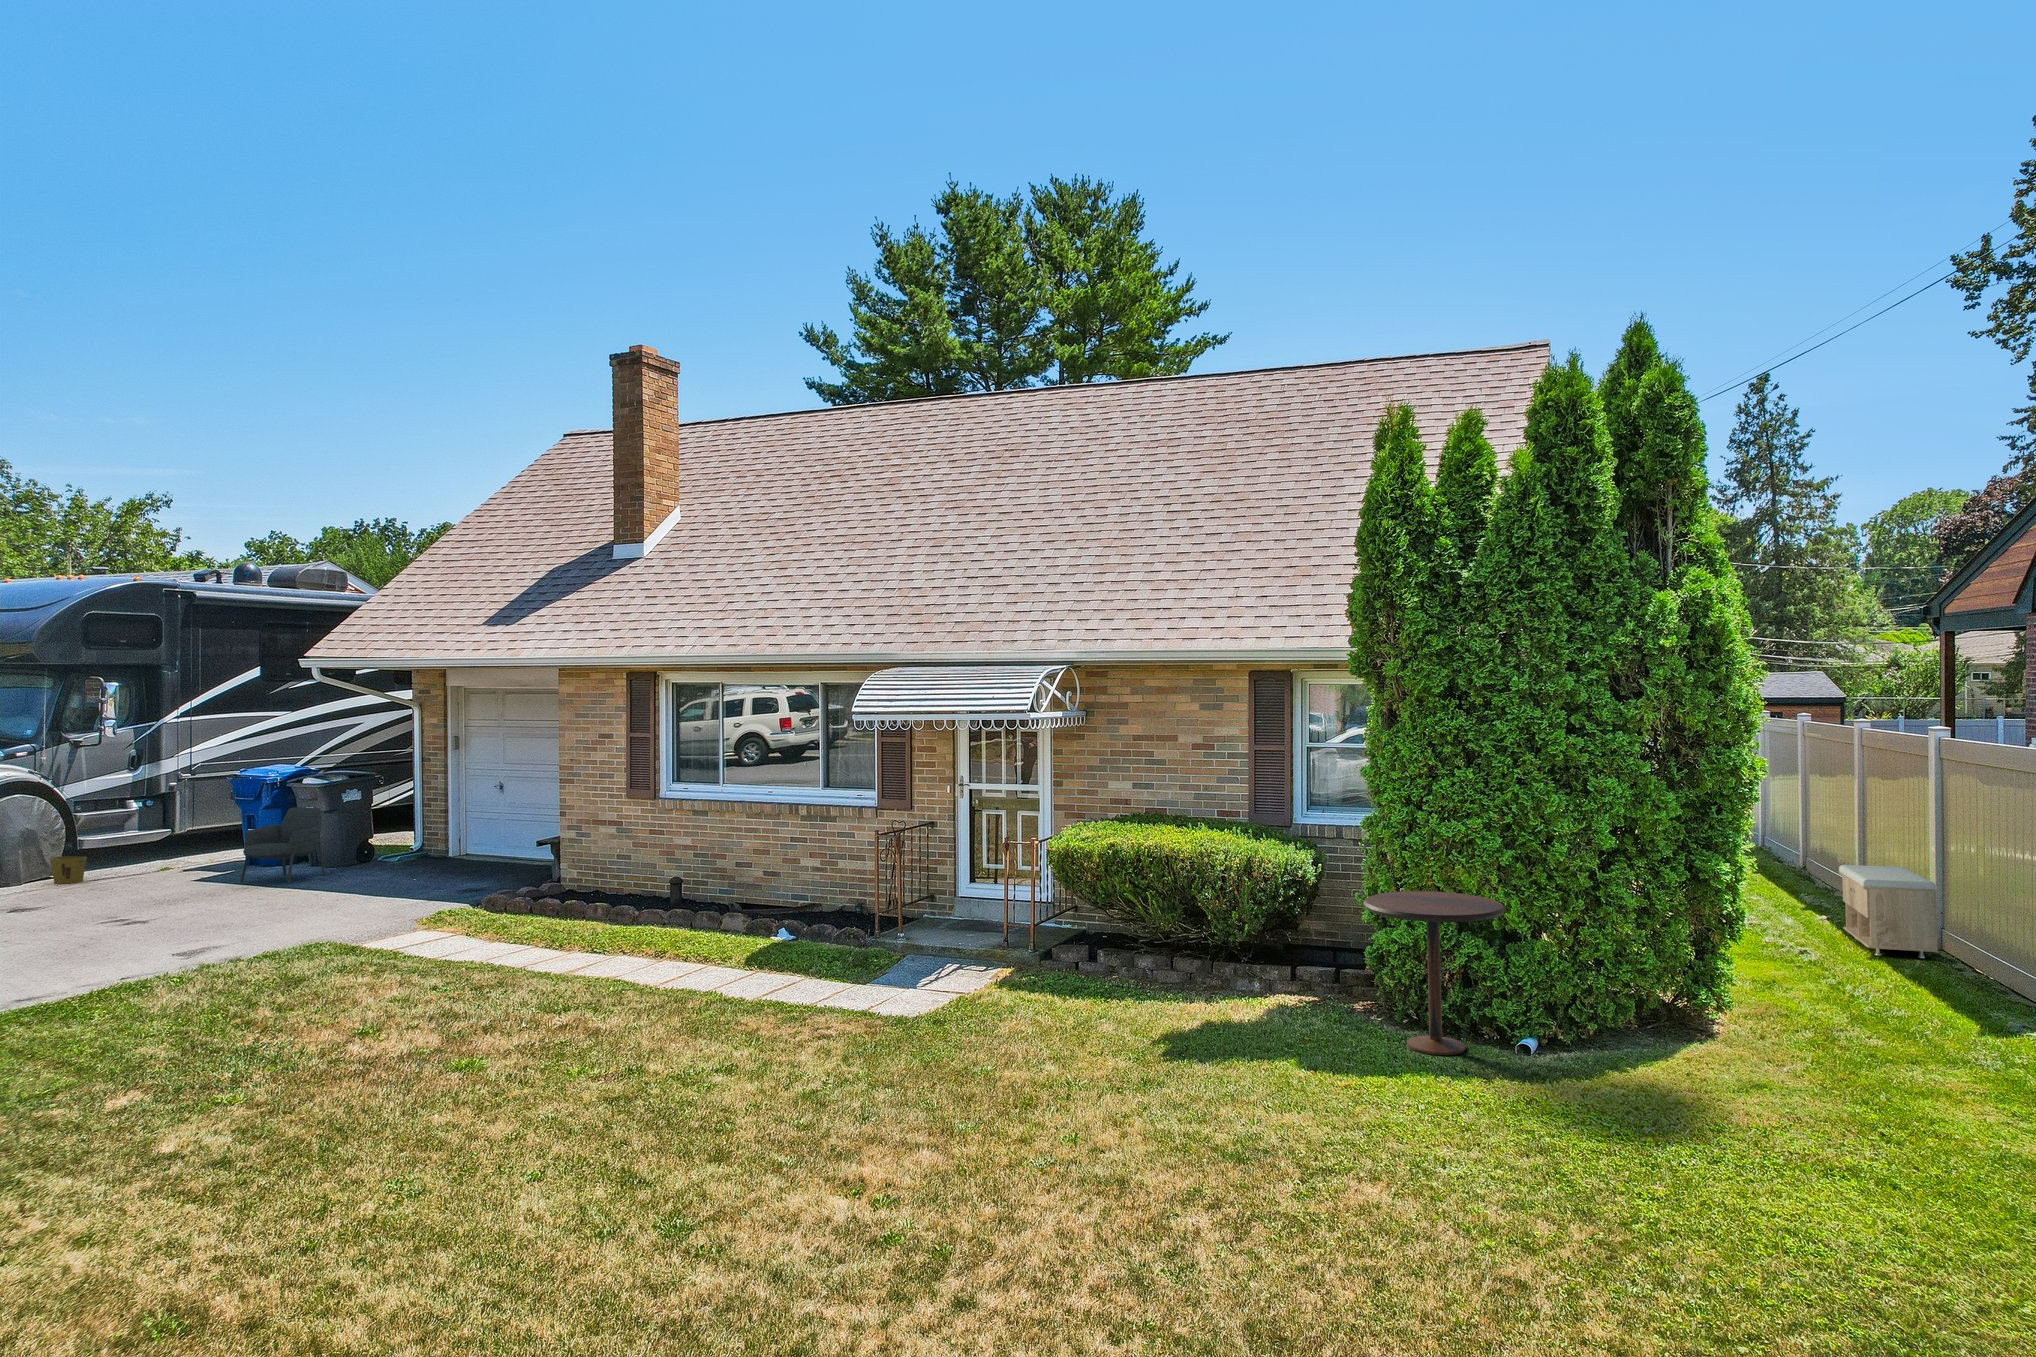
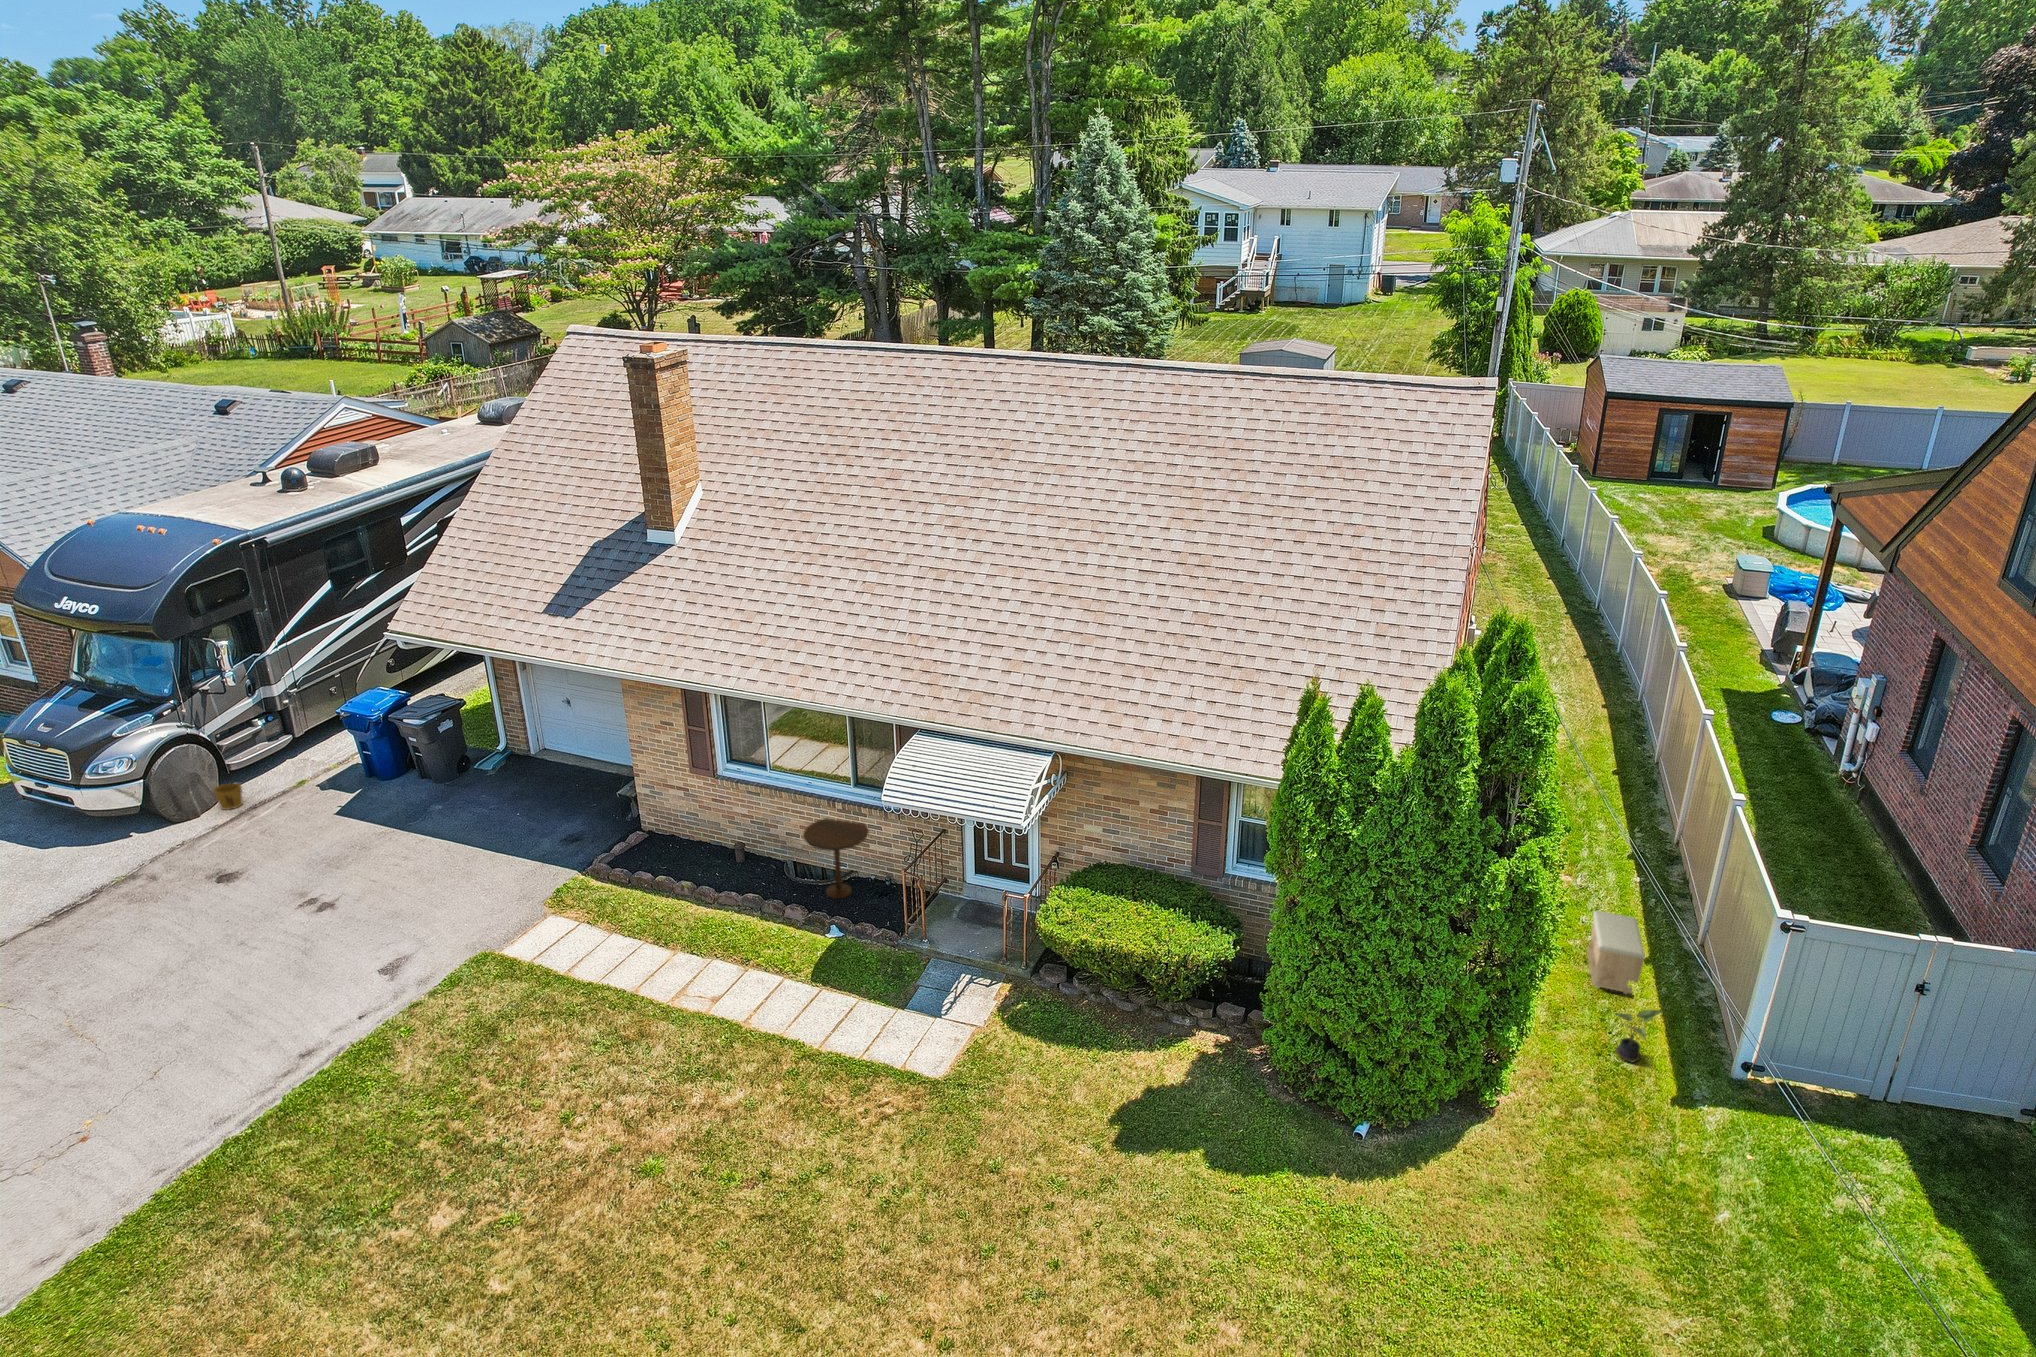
armchair: present [240,807,325,884] -> none [366,731,436,803]
pedestal table: present [1363,891,1505,1055] -> present [803,817,869,899]
potted plant: none [1917,910,1994,999] -> present [1616,1010,1662,1062]

